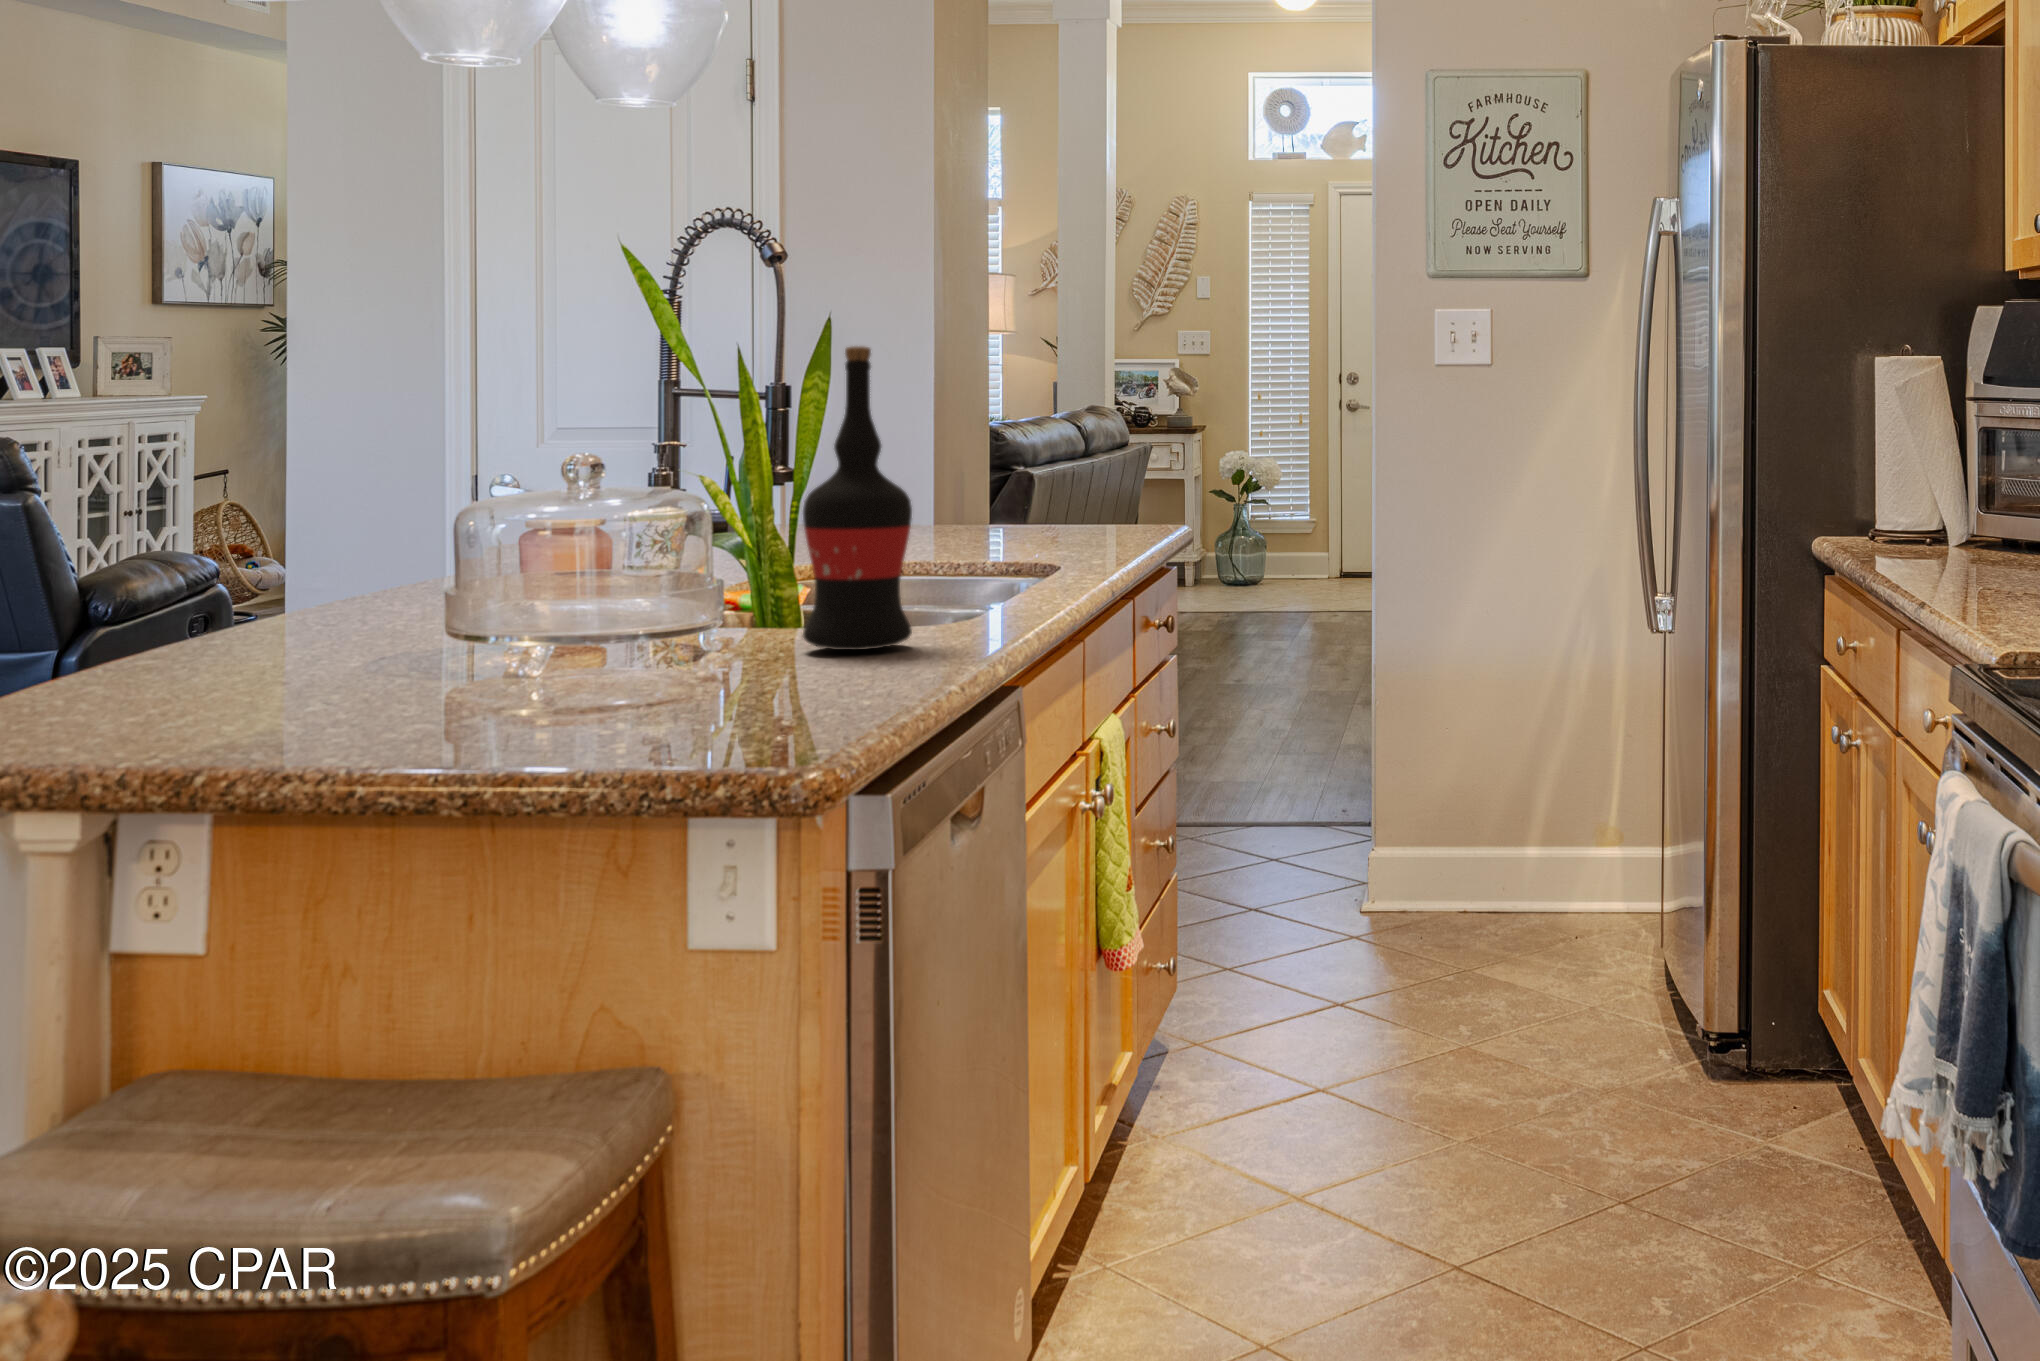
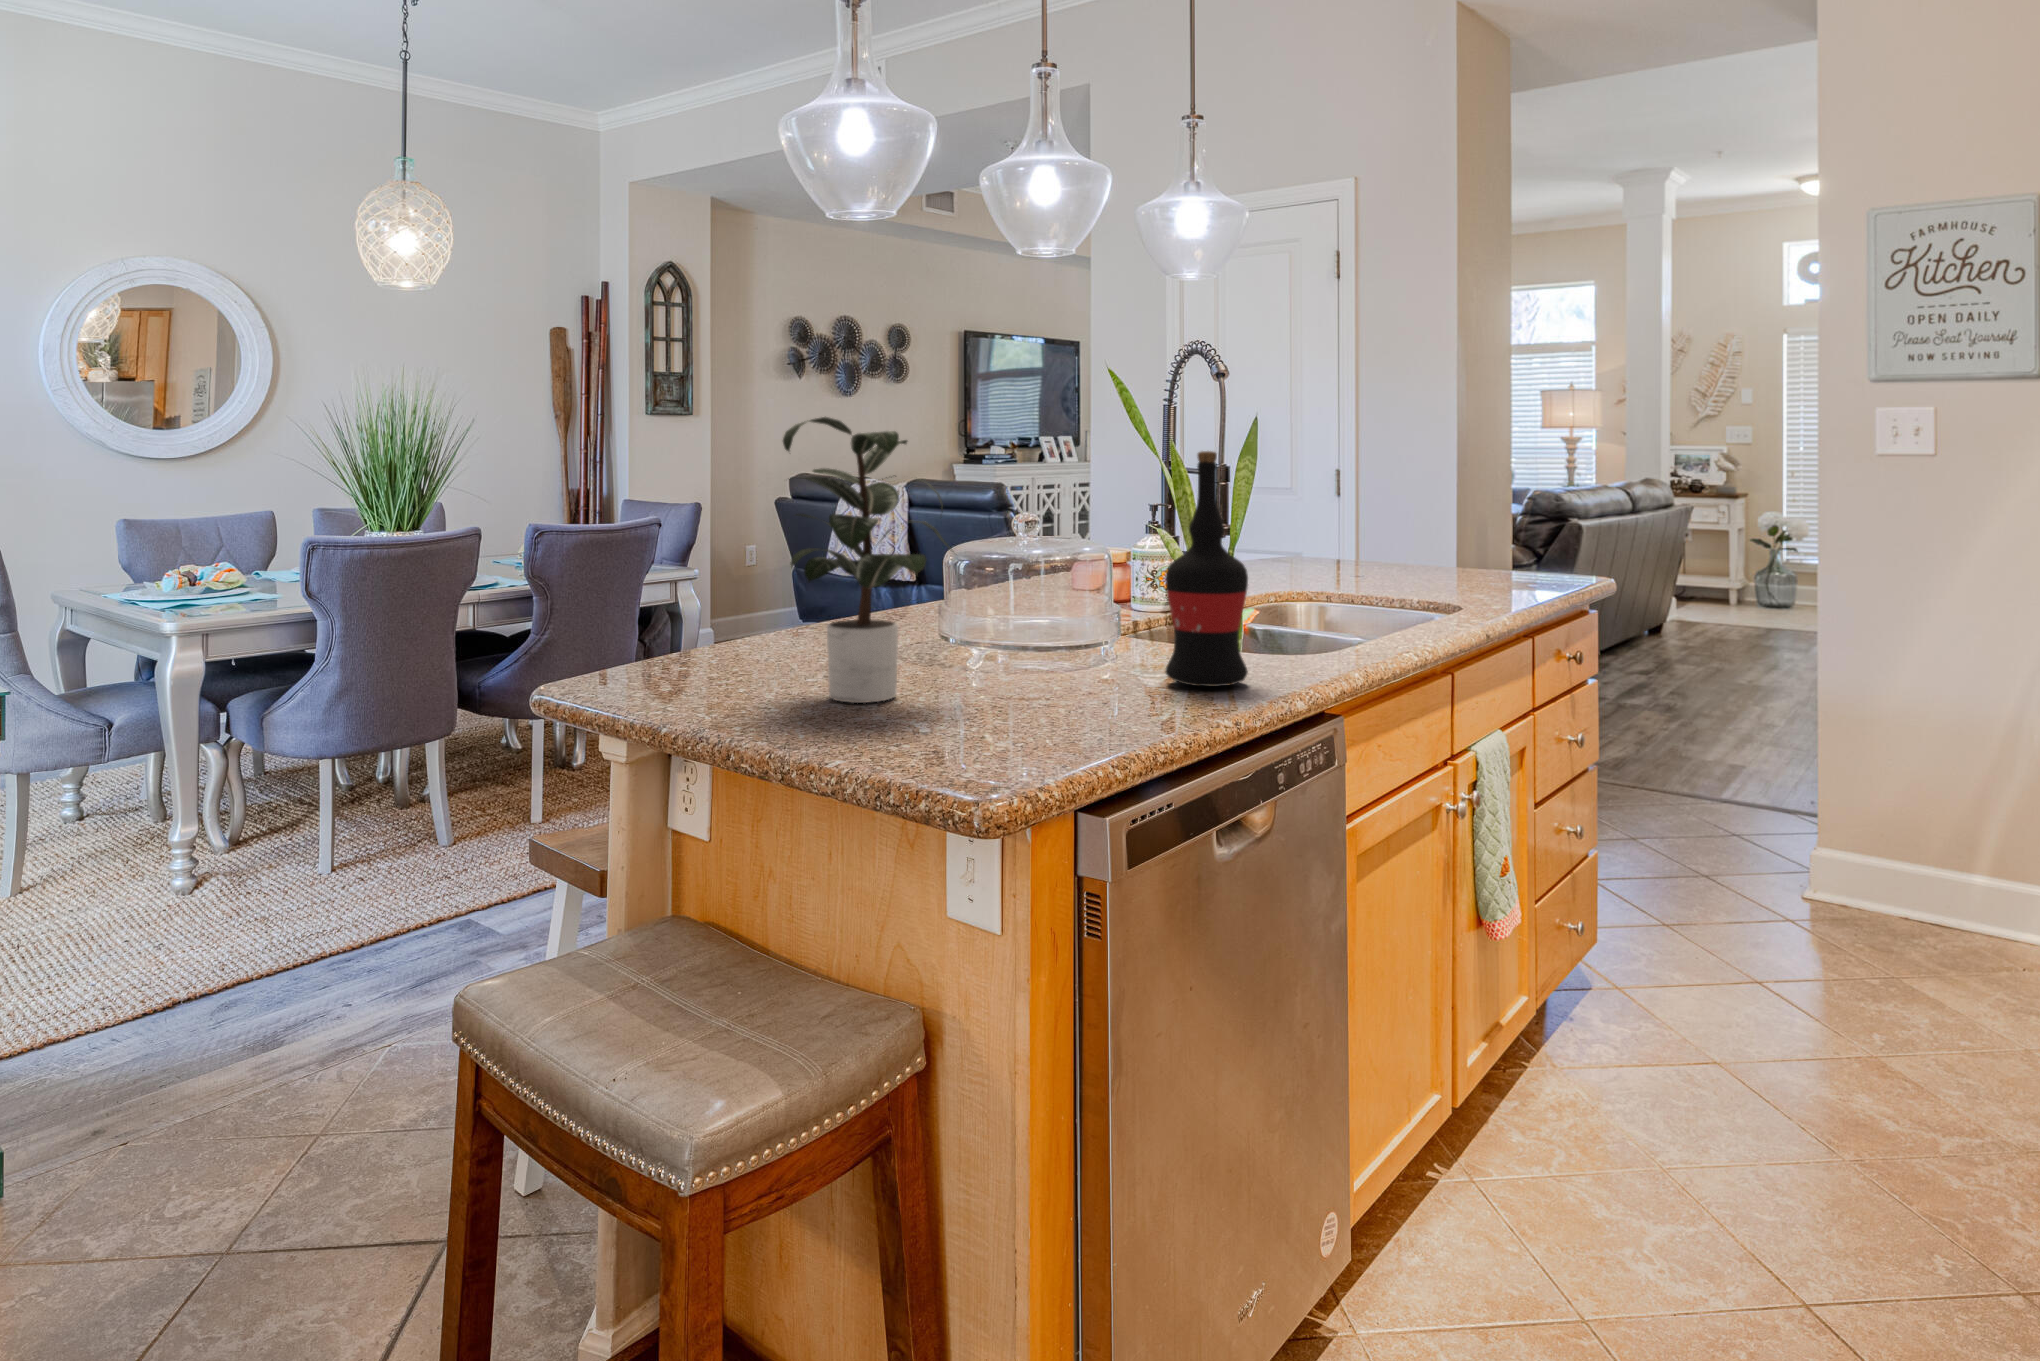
potted plant: none [215,286,622,709] -> present [783,417,951,703]

